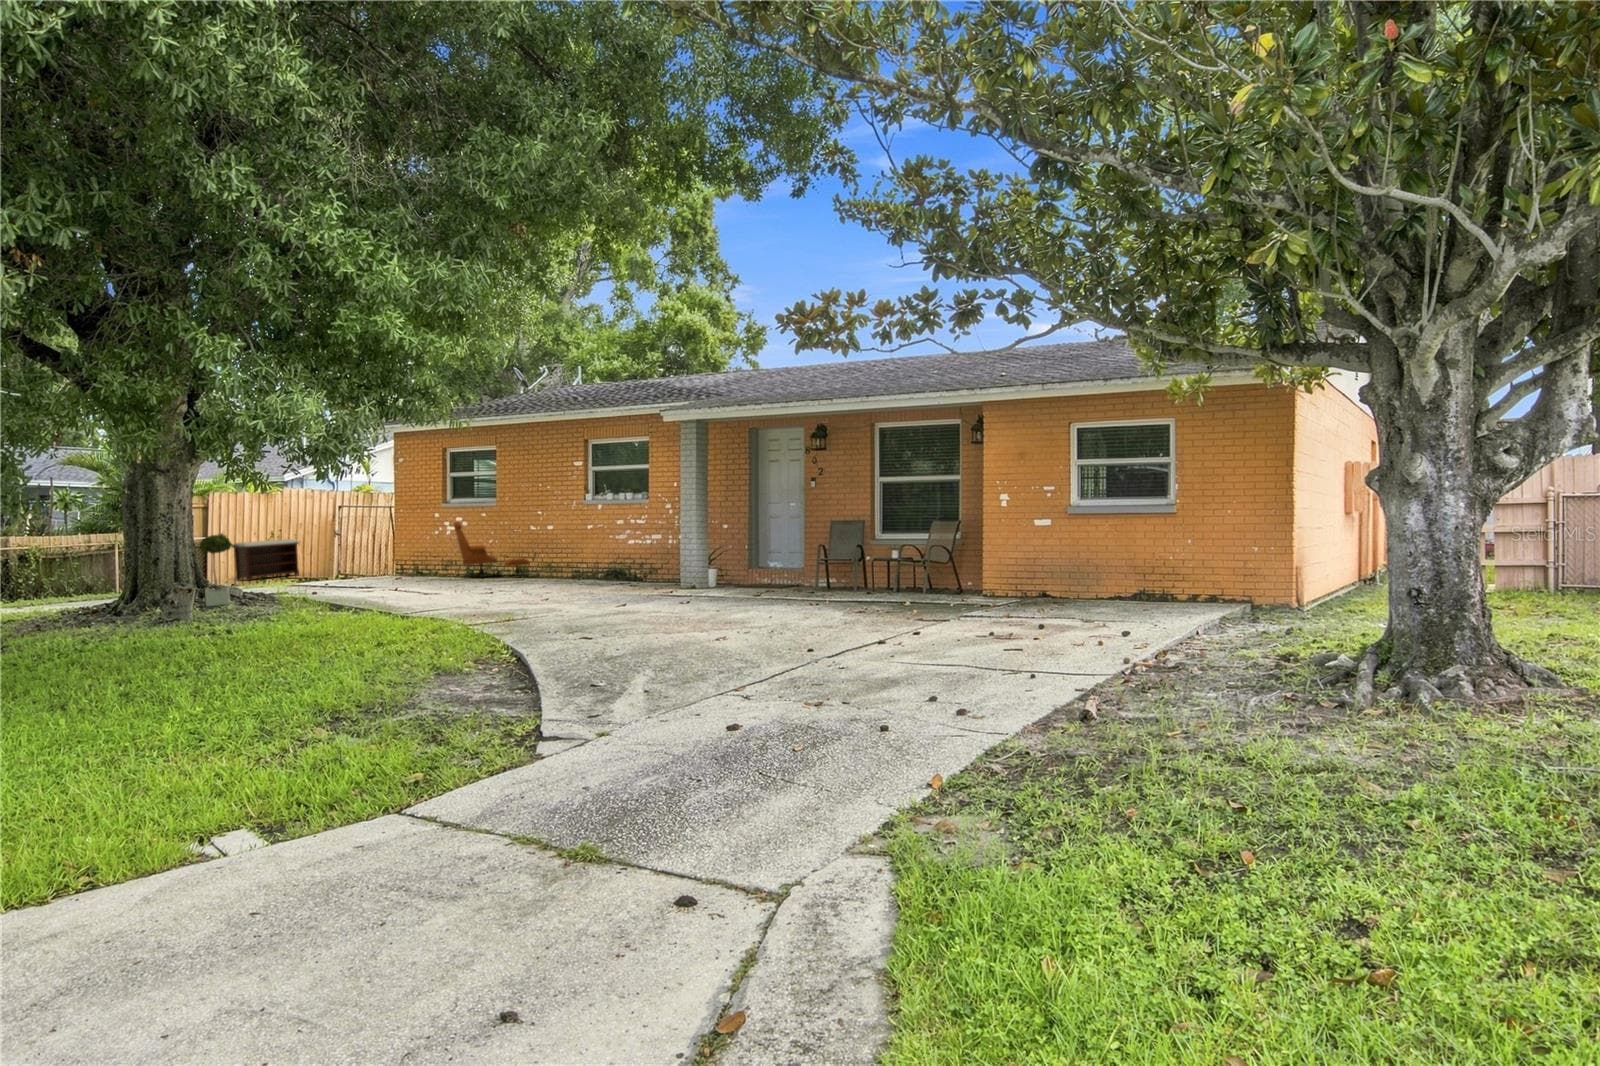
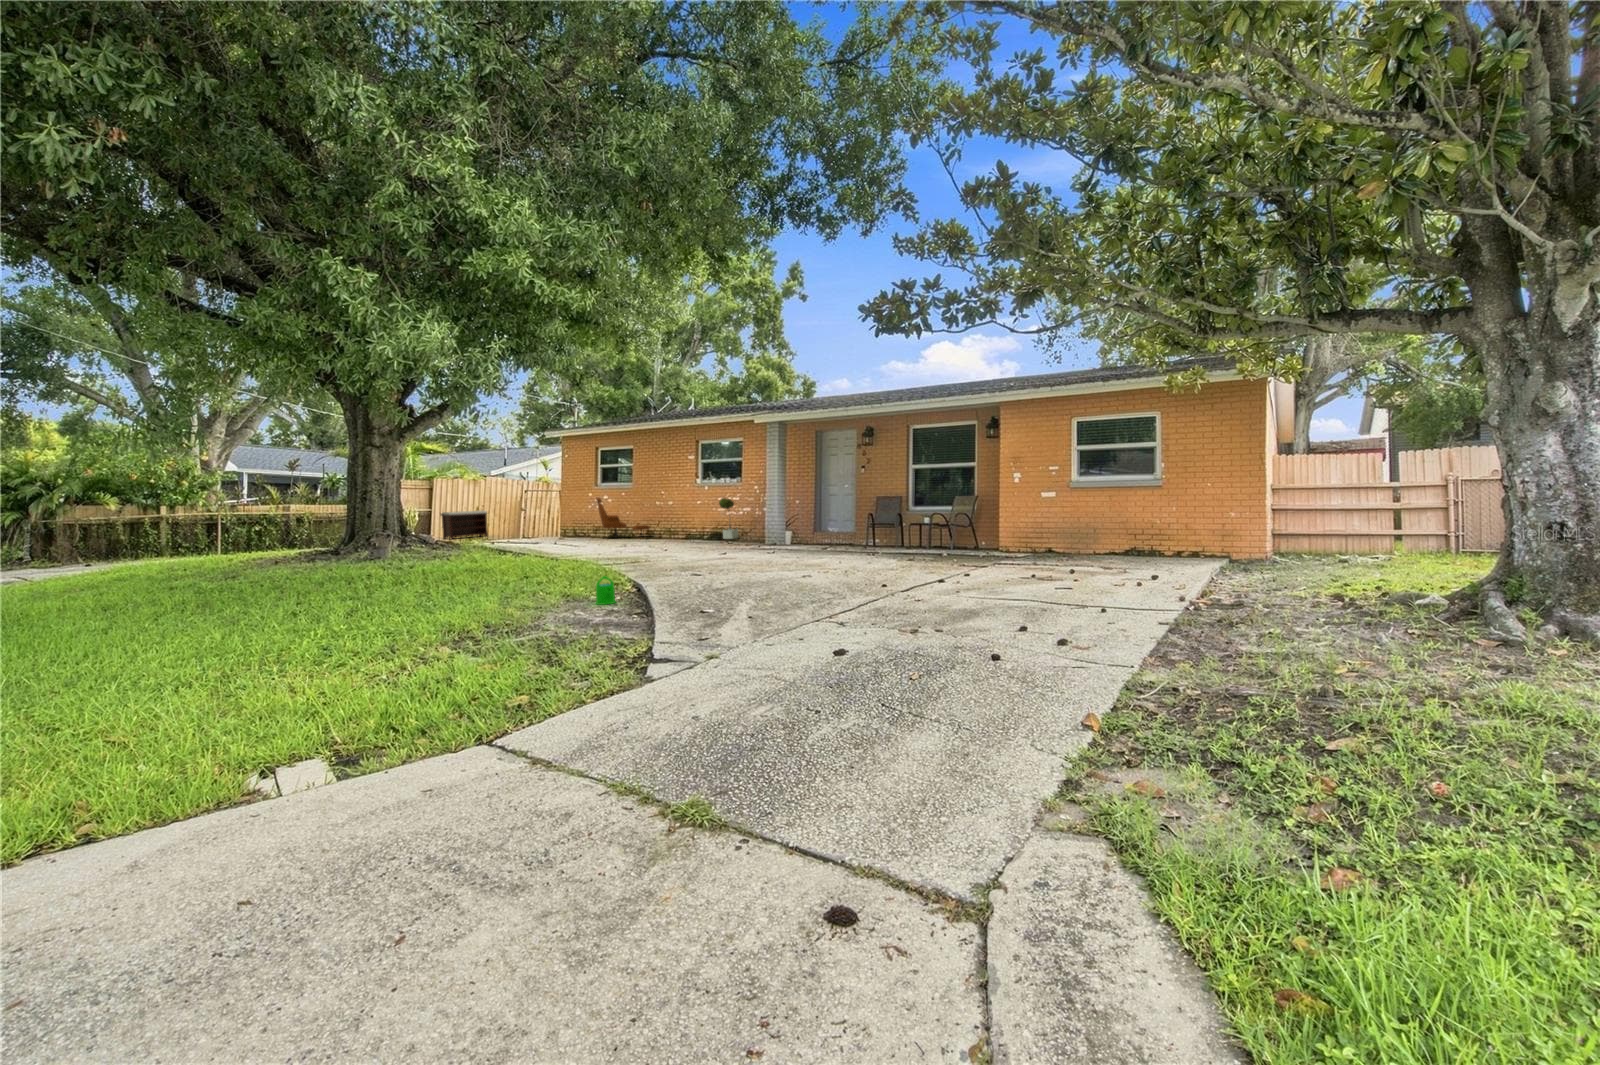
potted tree: present [199,533,232,606] -> present [719,498,738,539]
watering can: none [470,642,496,676] -> present [596,576,616,605]

